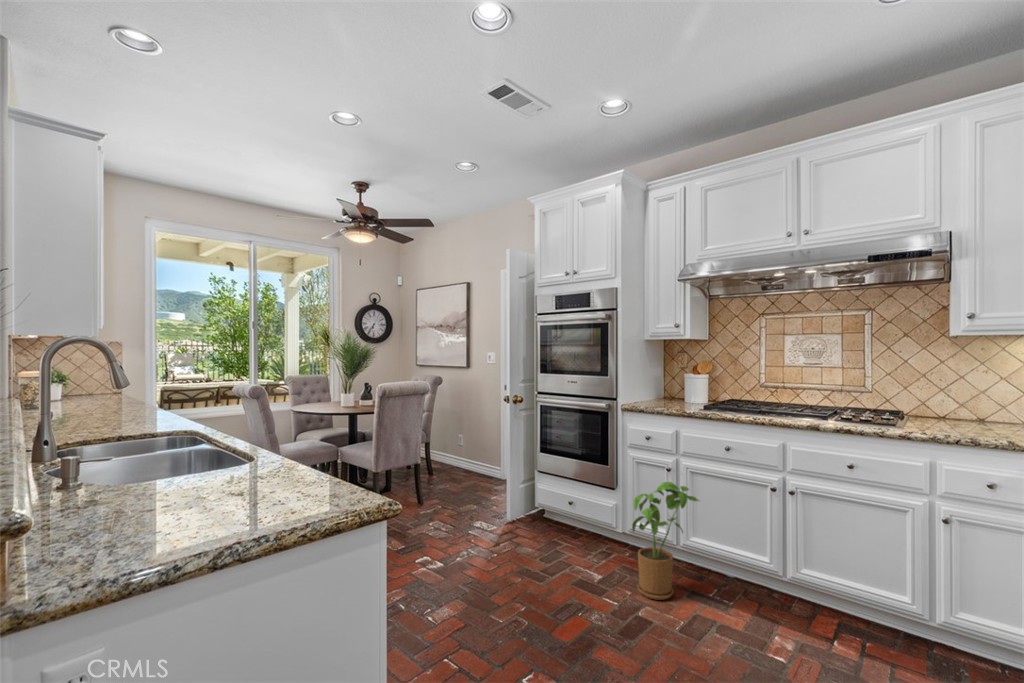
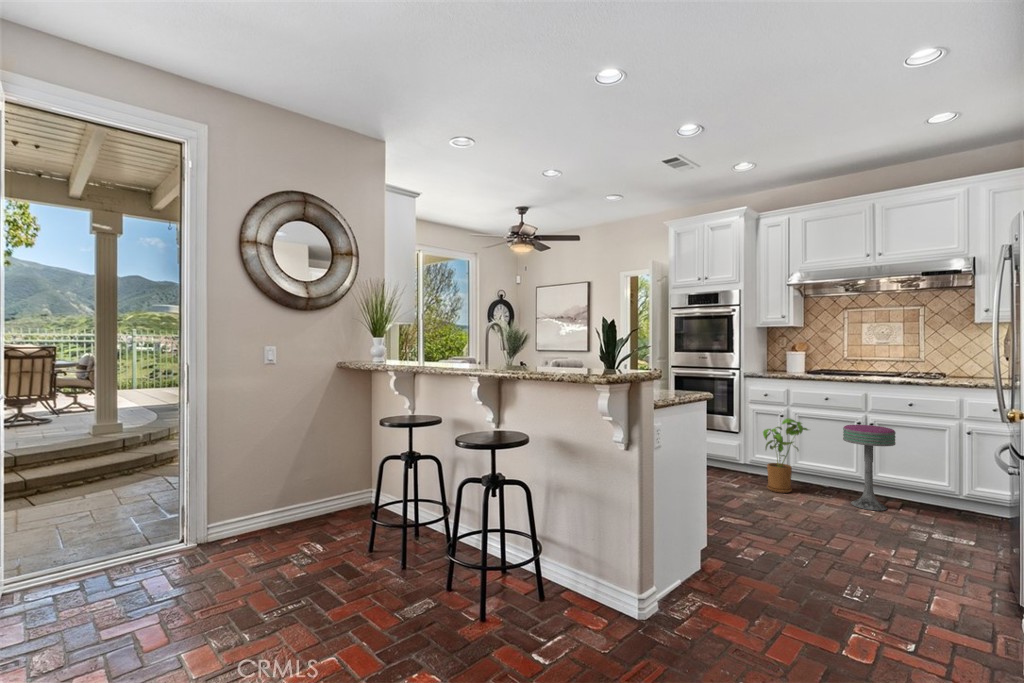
bar stool: none [745,496,825,650] -> present [843,425,896,511]

